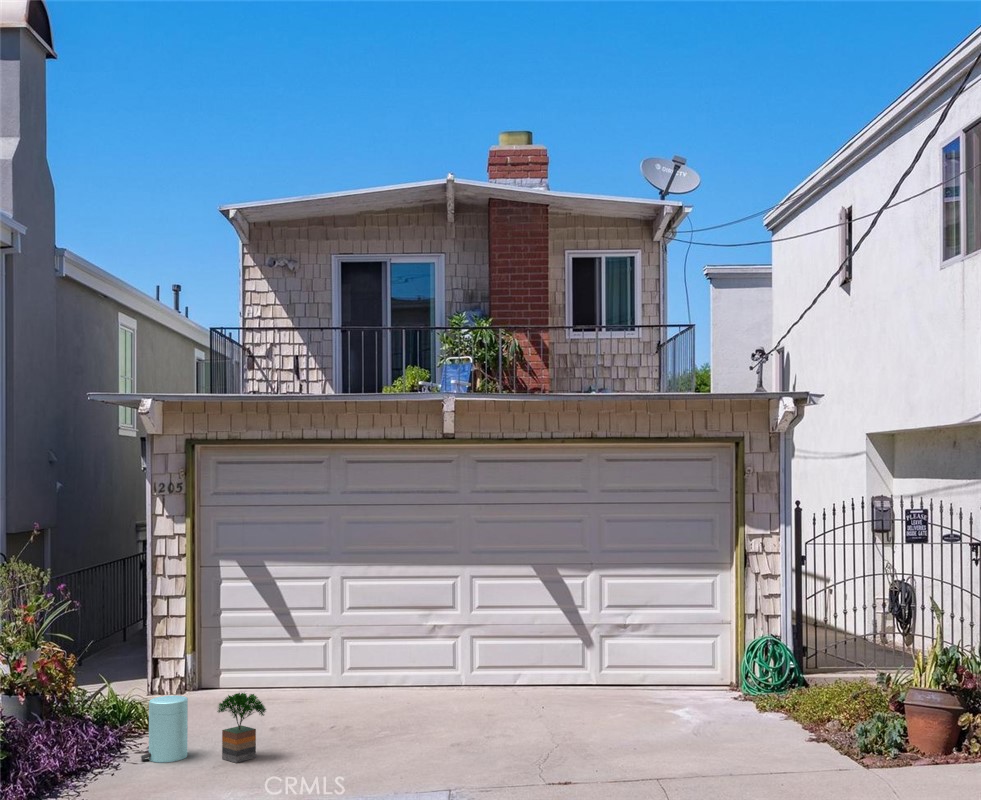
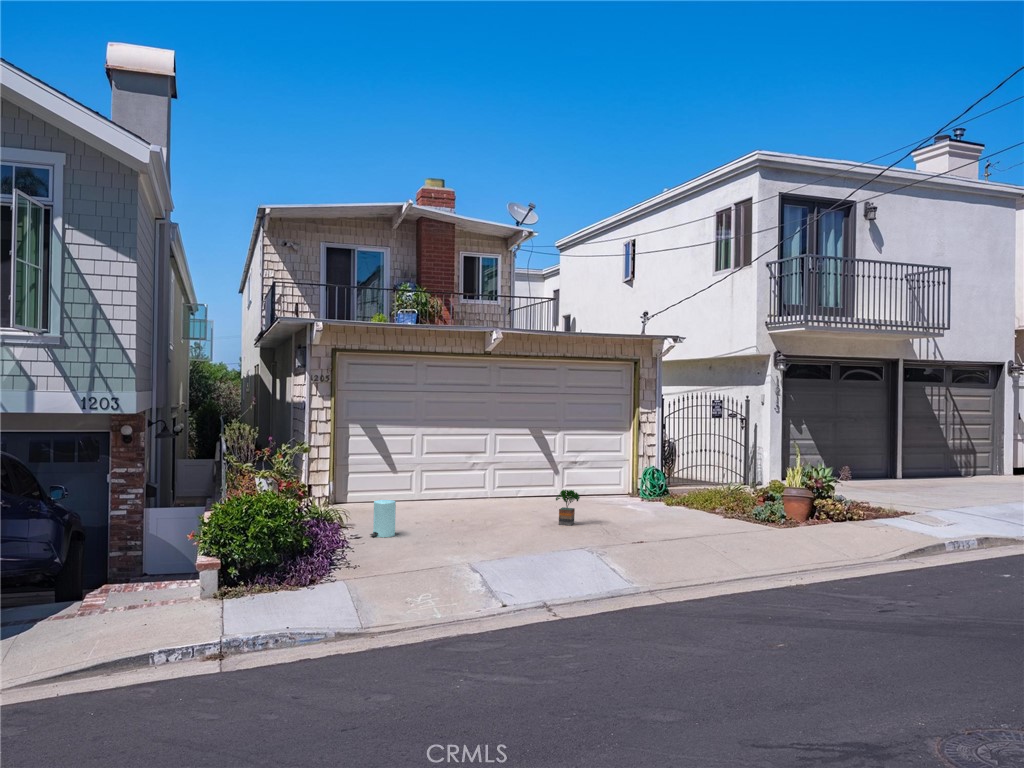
potted tree: present [217,693,266,763] -> present [556,490,580,526]

